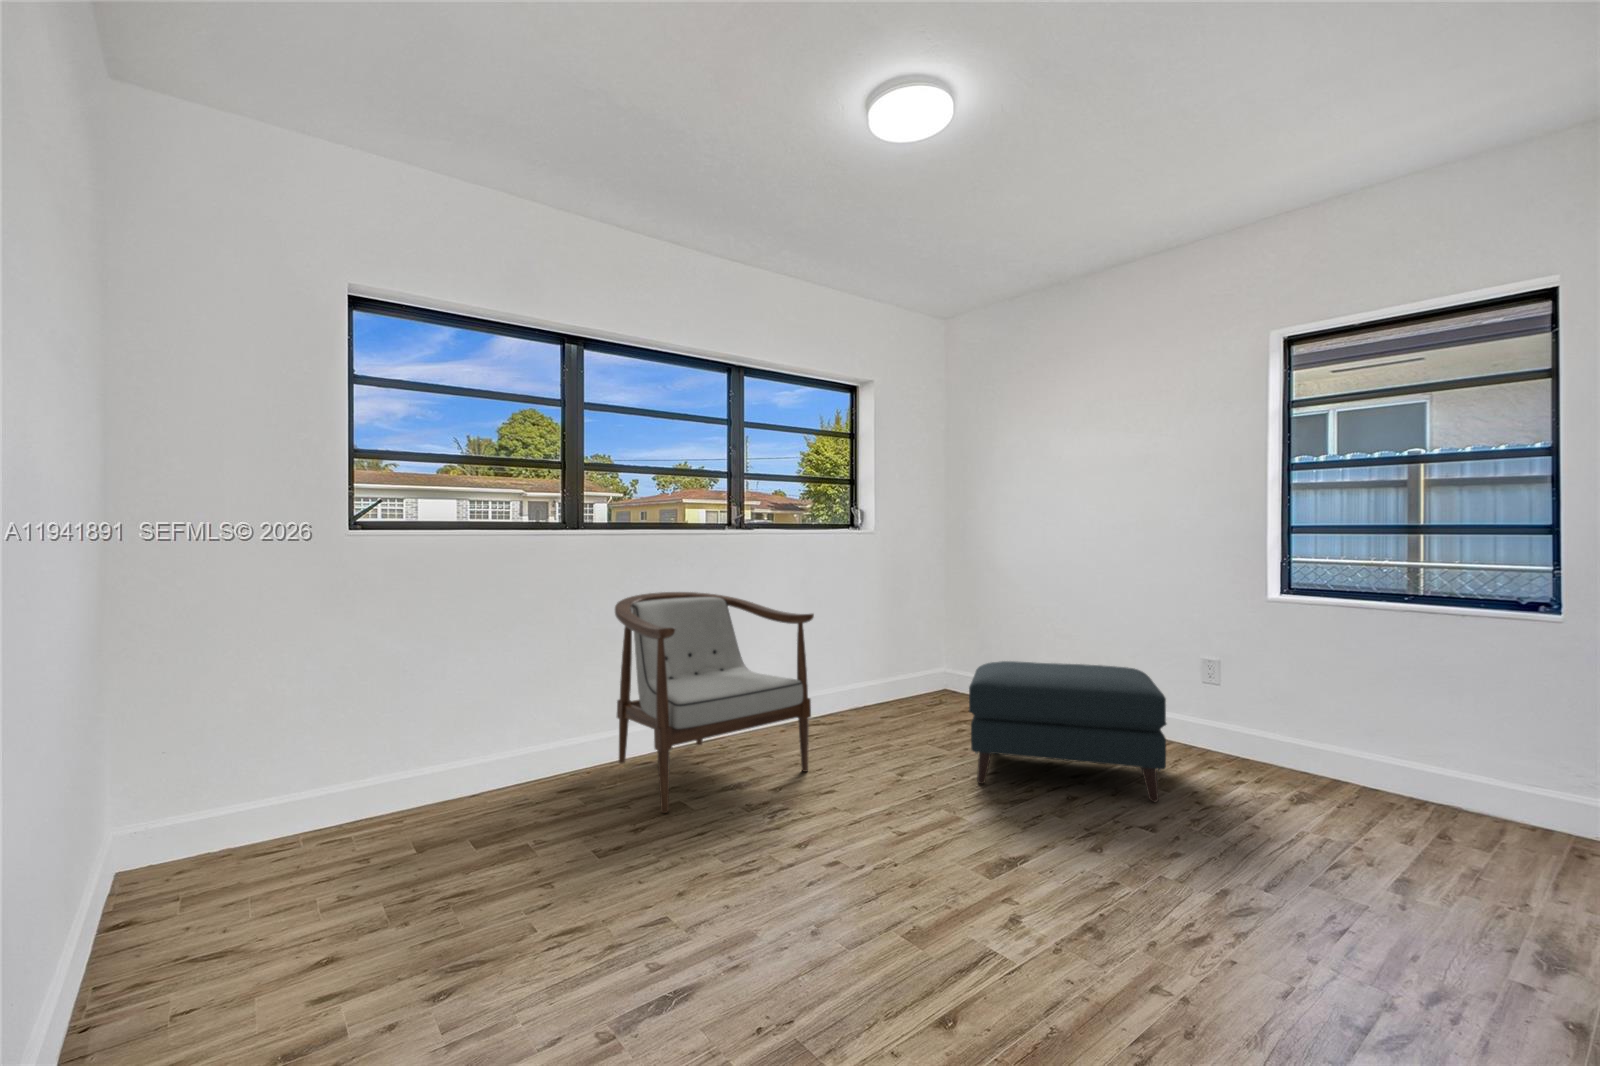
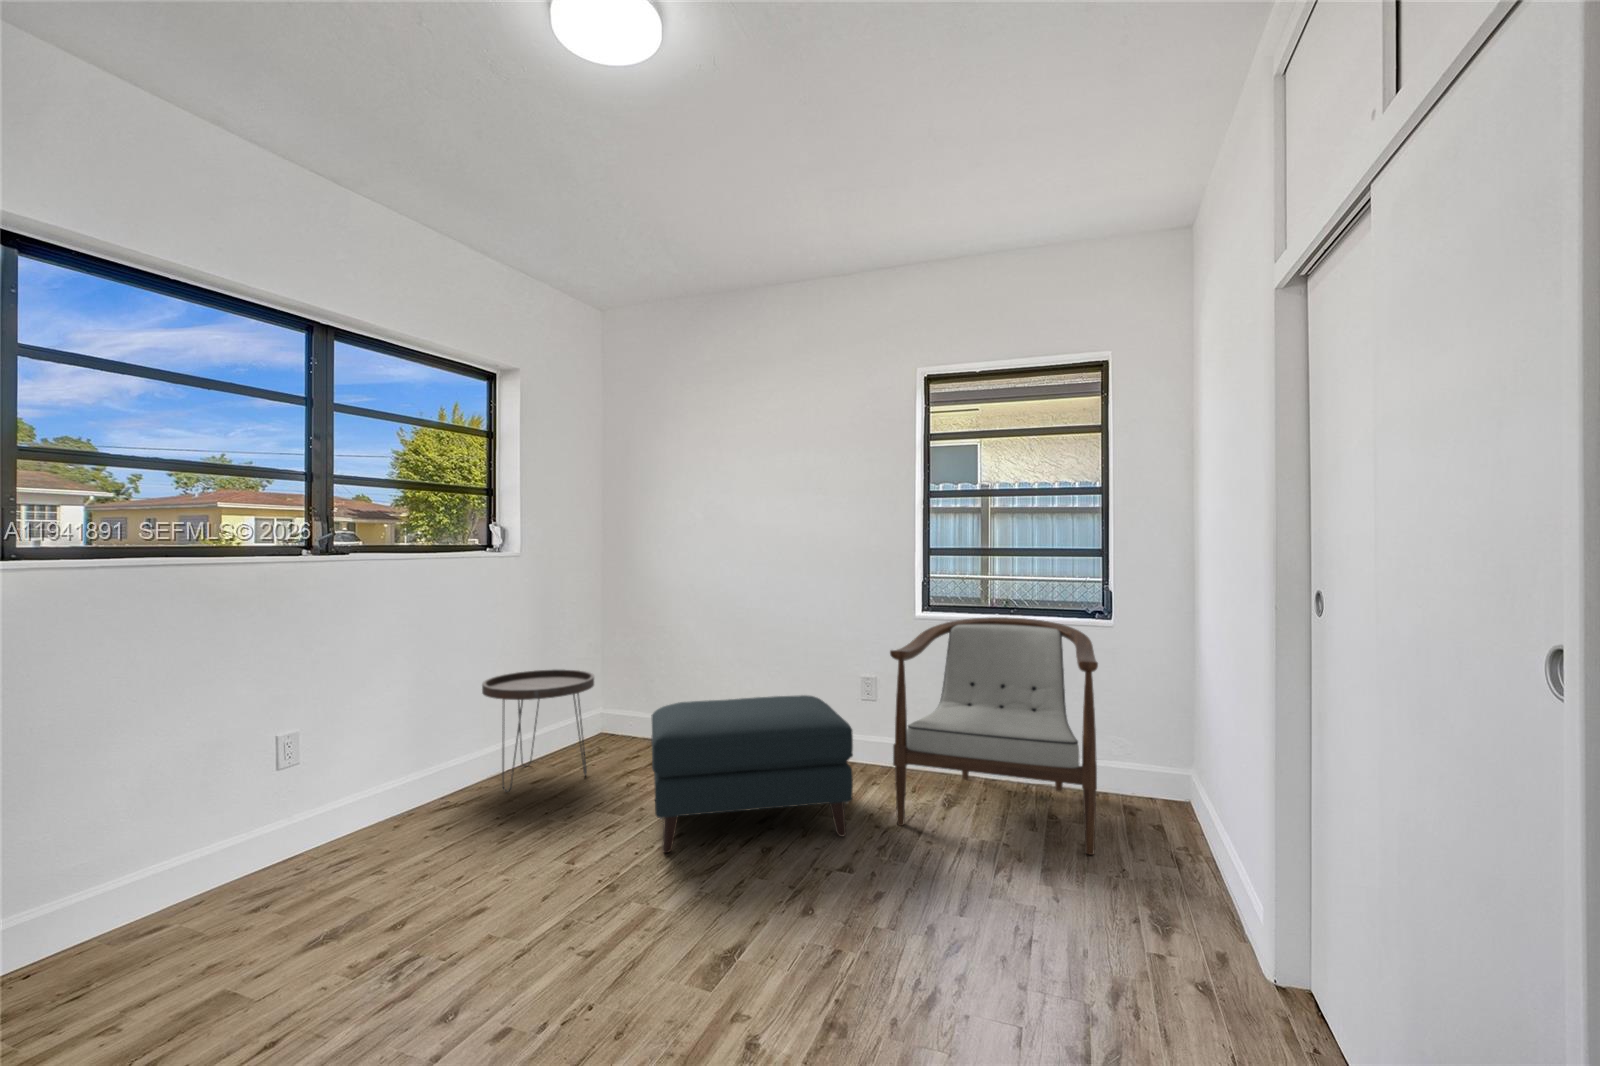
armchair: present [615,592,814,813] -> present [890,617,1098,855]
side table: none [847,628,935,722] -> present [482,669,594,792]

